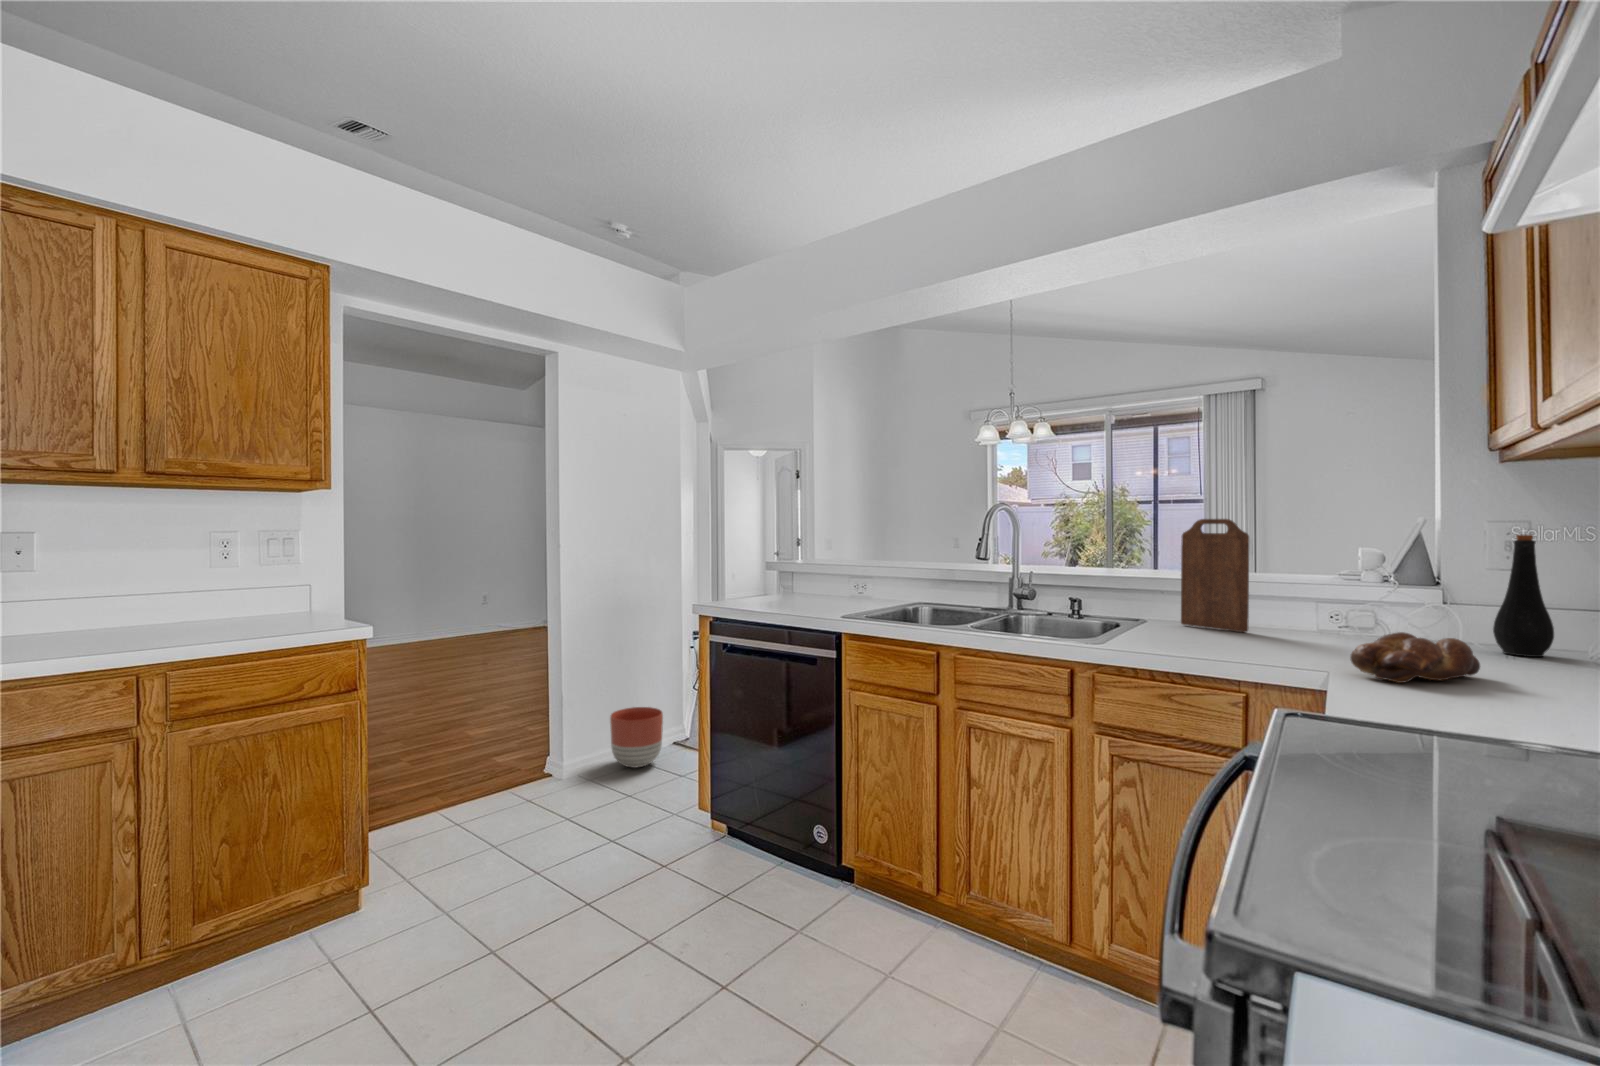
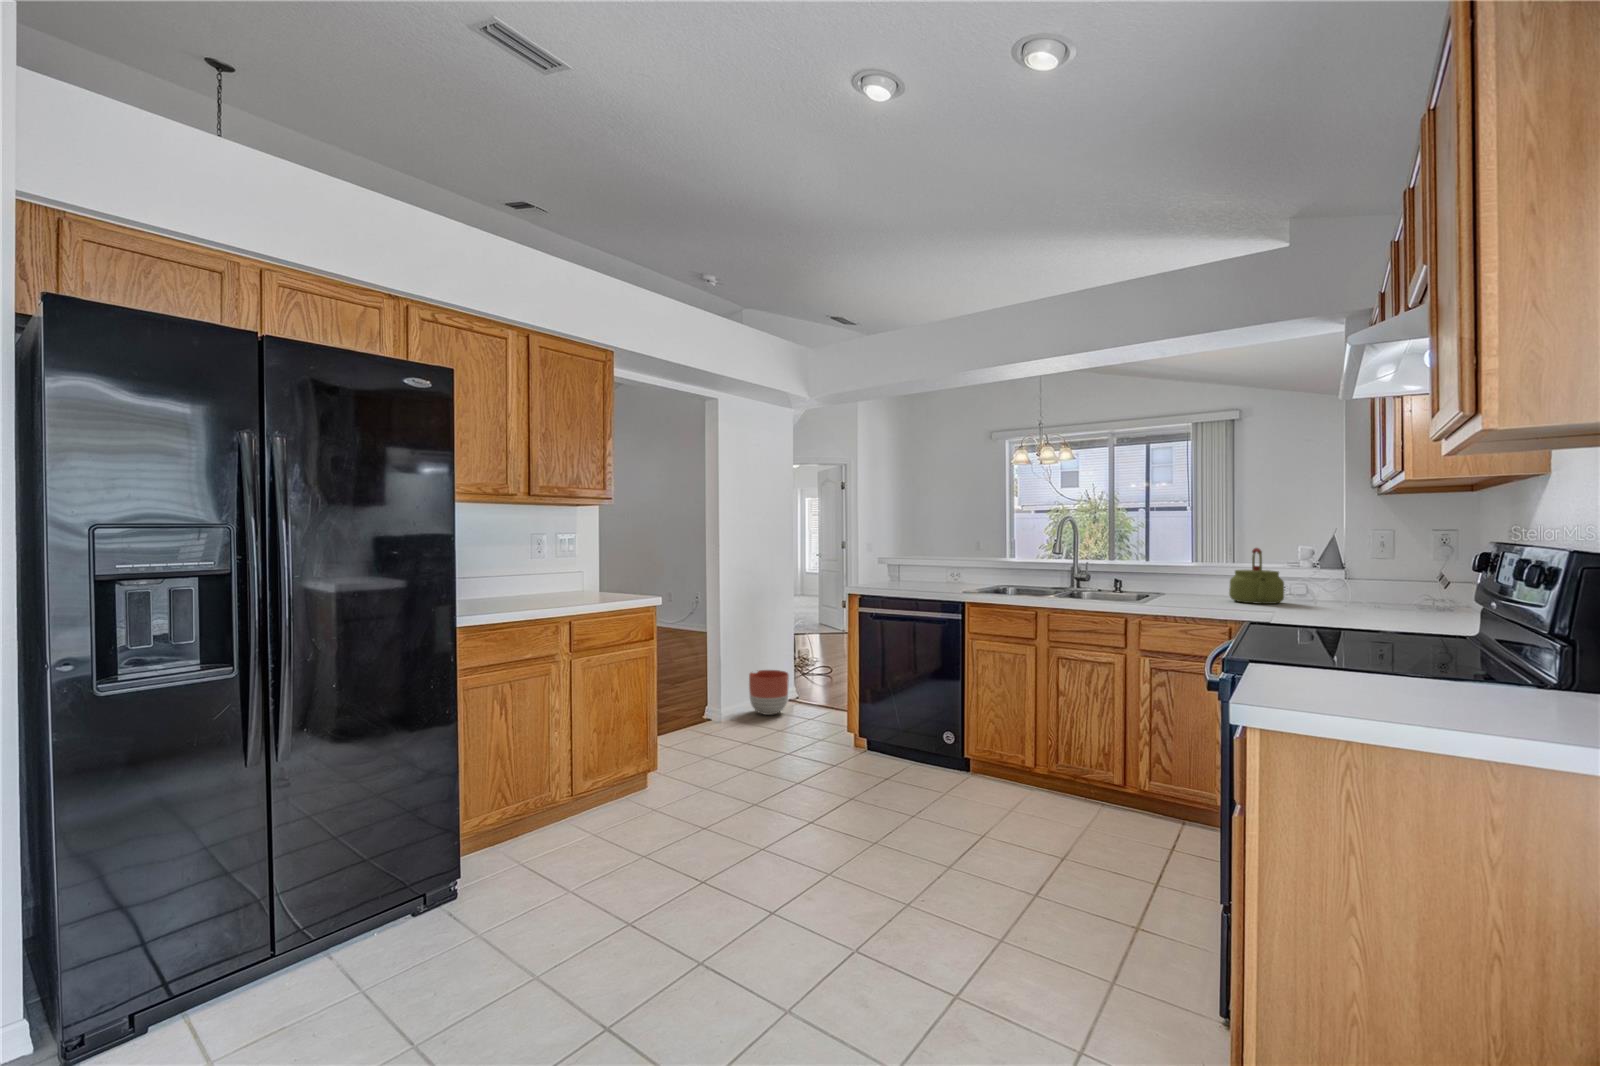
cutting board: present [1181,519,1249,632] -> none [1187,526,1231,598]
bottle: present [1493,535,1554,657] -> none [1368,537,1399,607]
kettle: none [1246,553,1341,648] -> present [1229,548,1284,604]
bread loaf: present [1350,632,1480,683] -> none [1286,590,1352,615]

